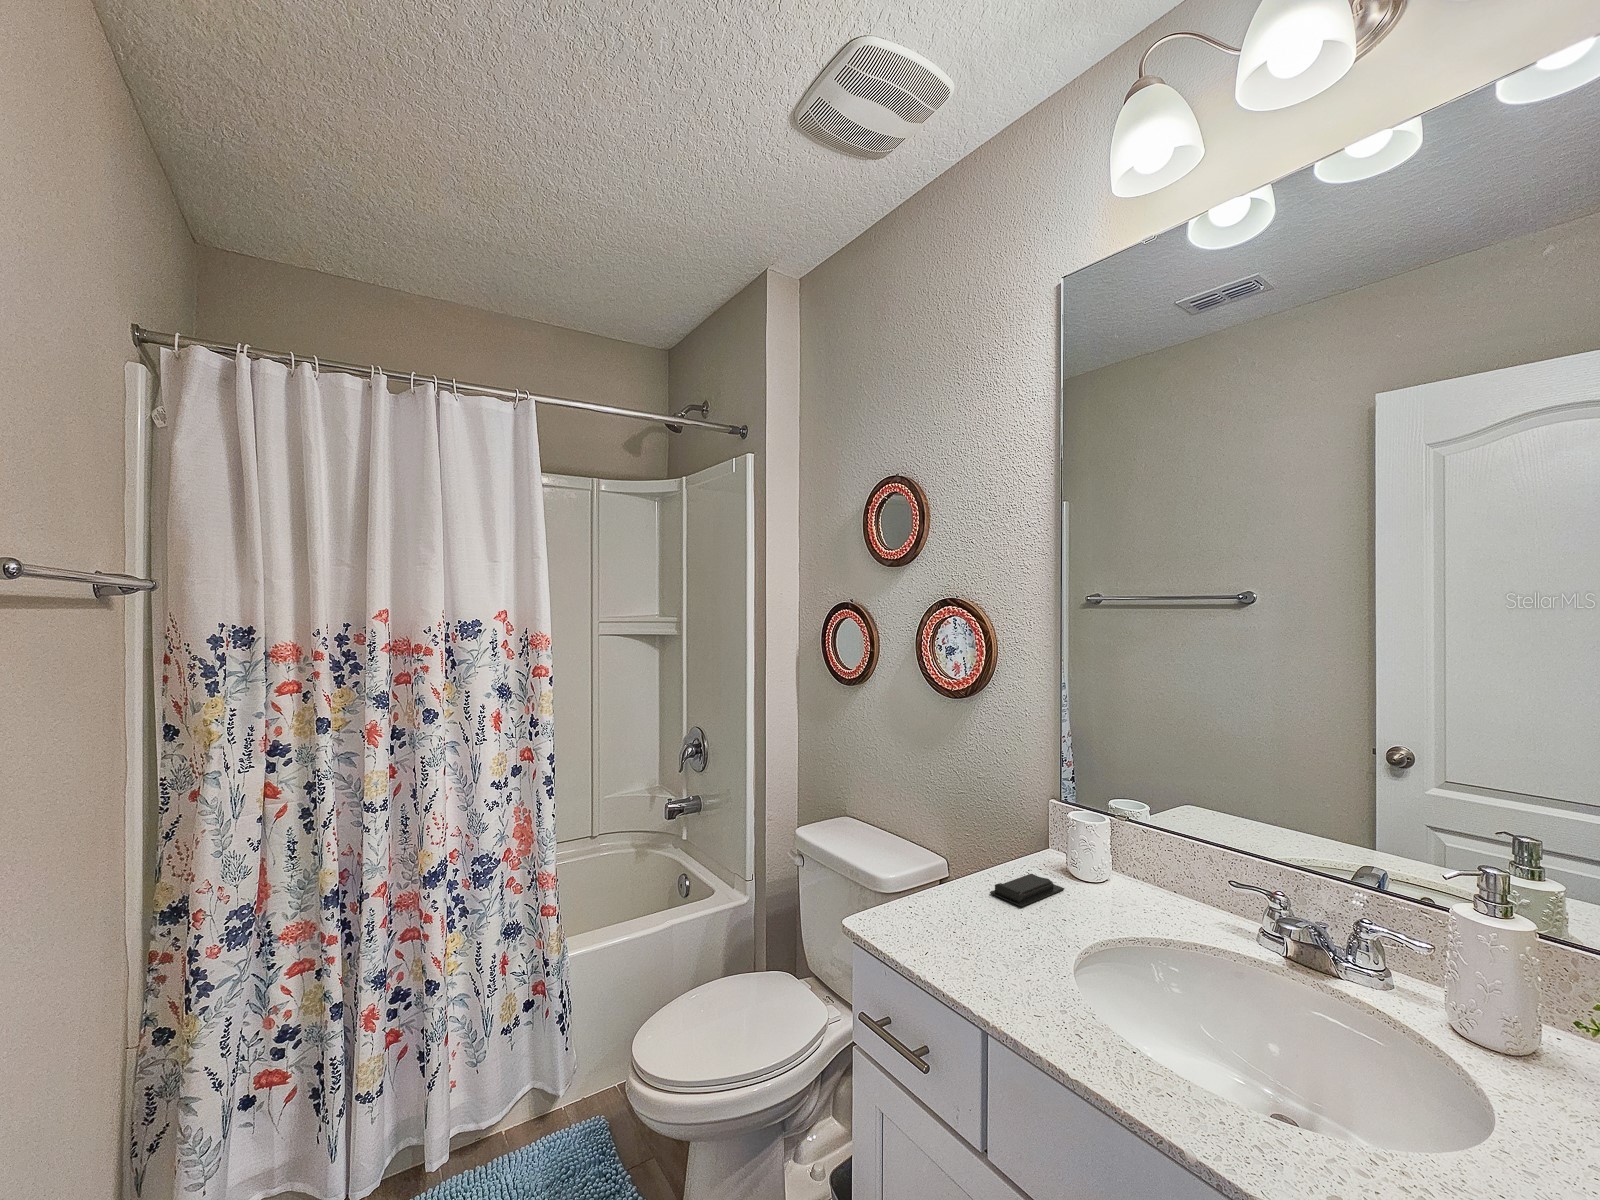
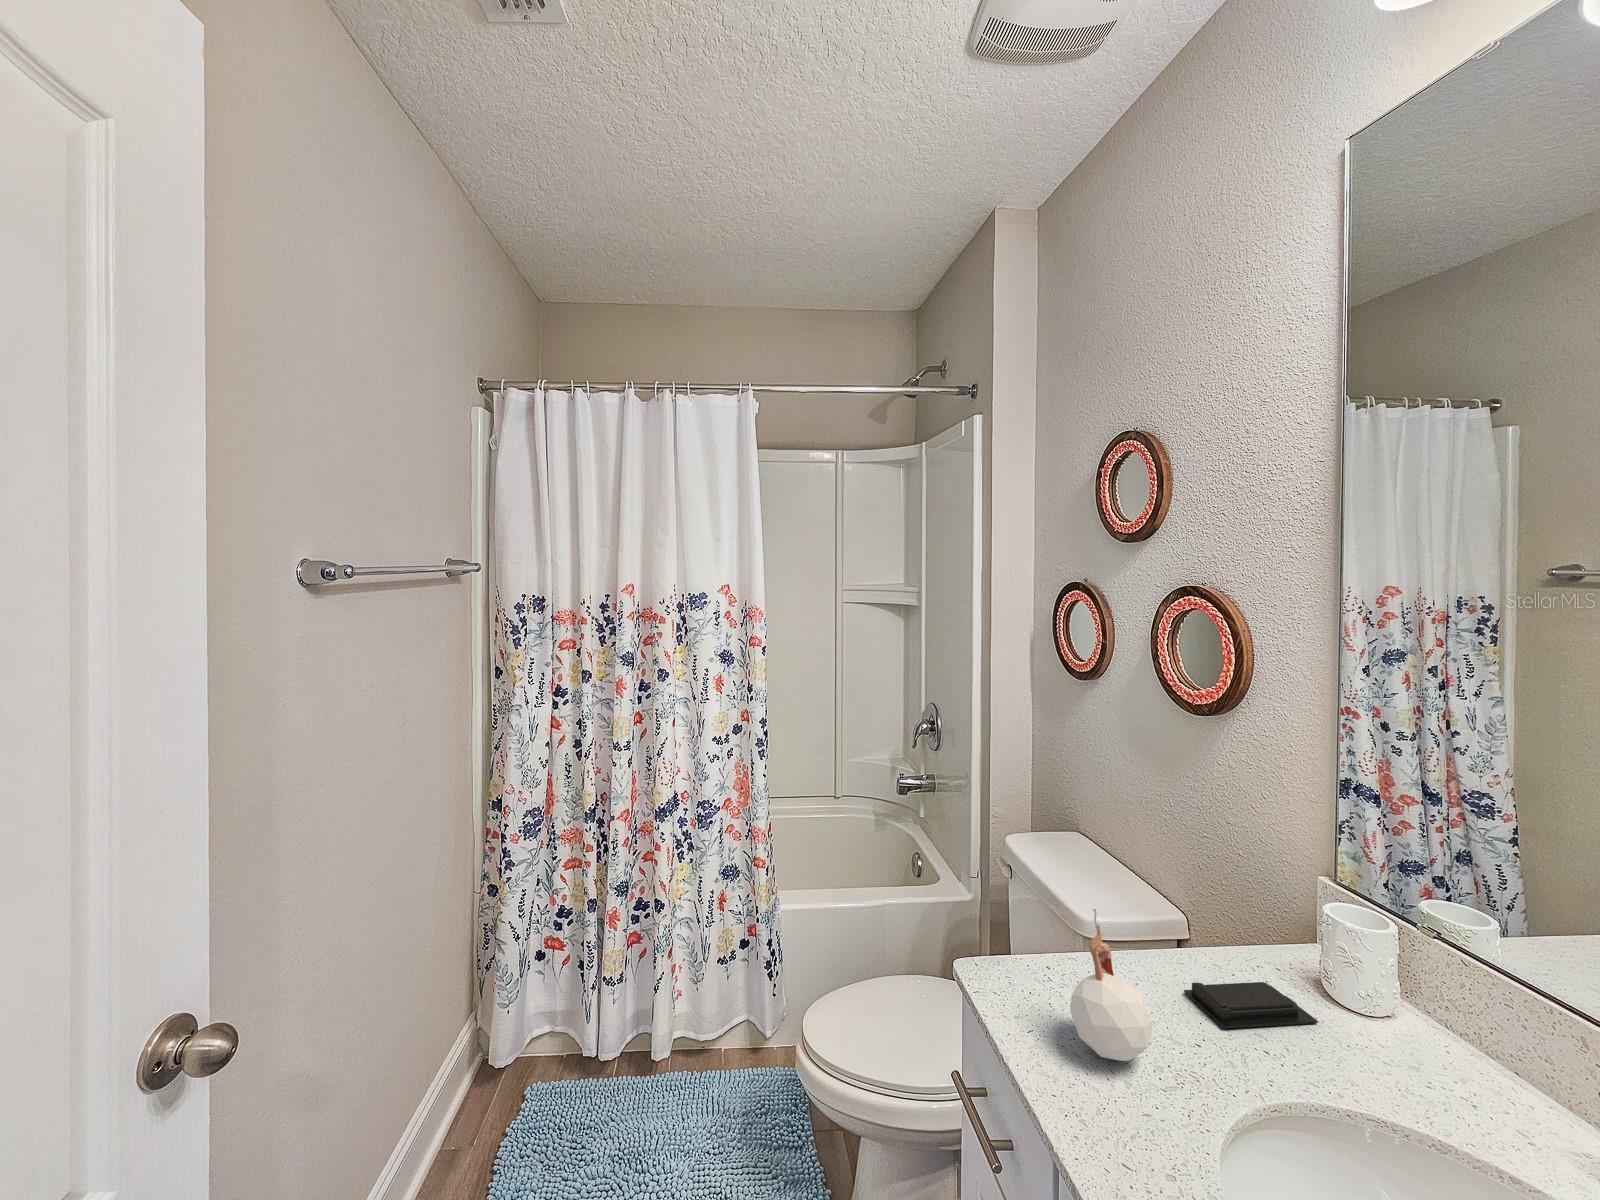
candle: none [941,841,995,943] -> present [1070,909,1153,1061]

